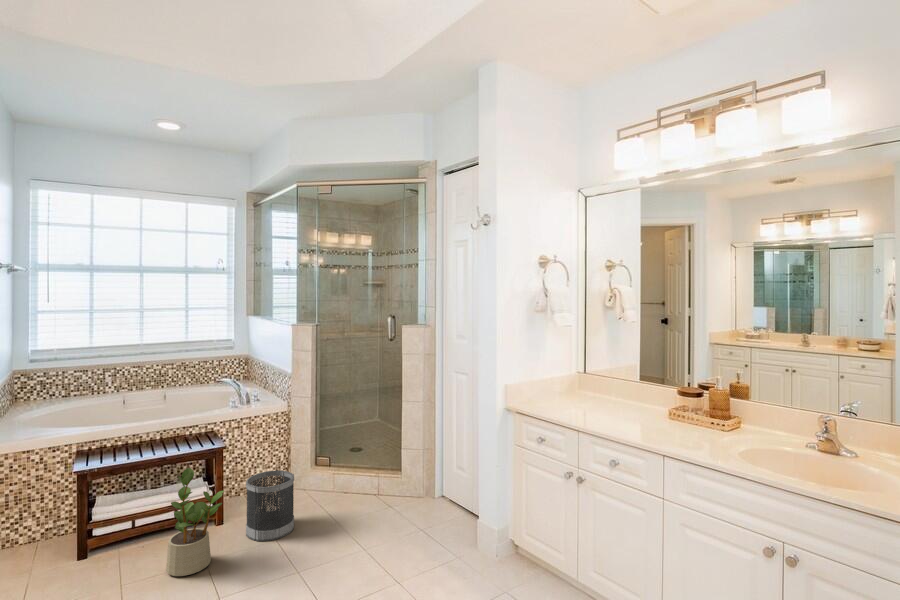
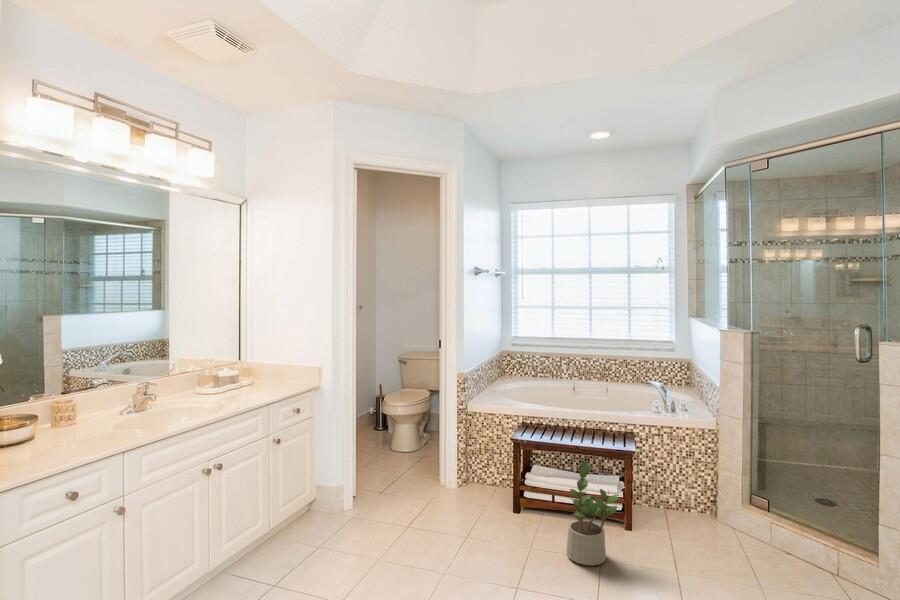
wastebasket: present [246,470,294,541] -> none [648,490,705,571]

